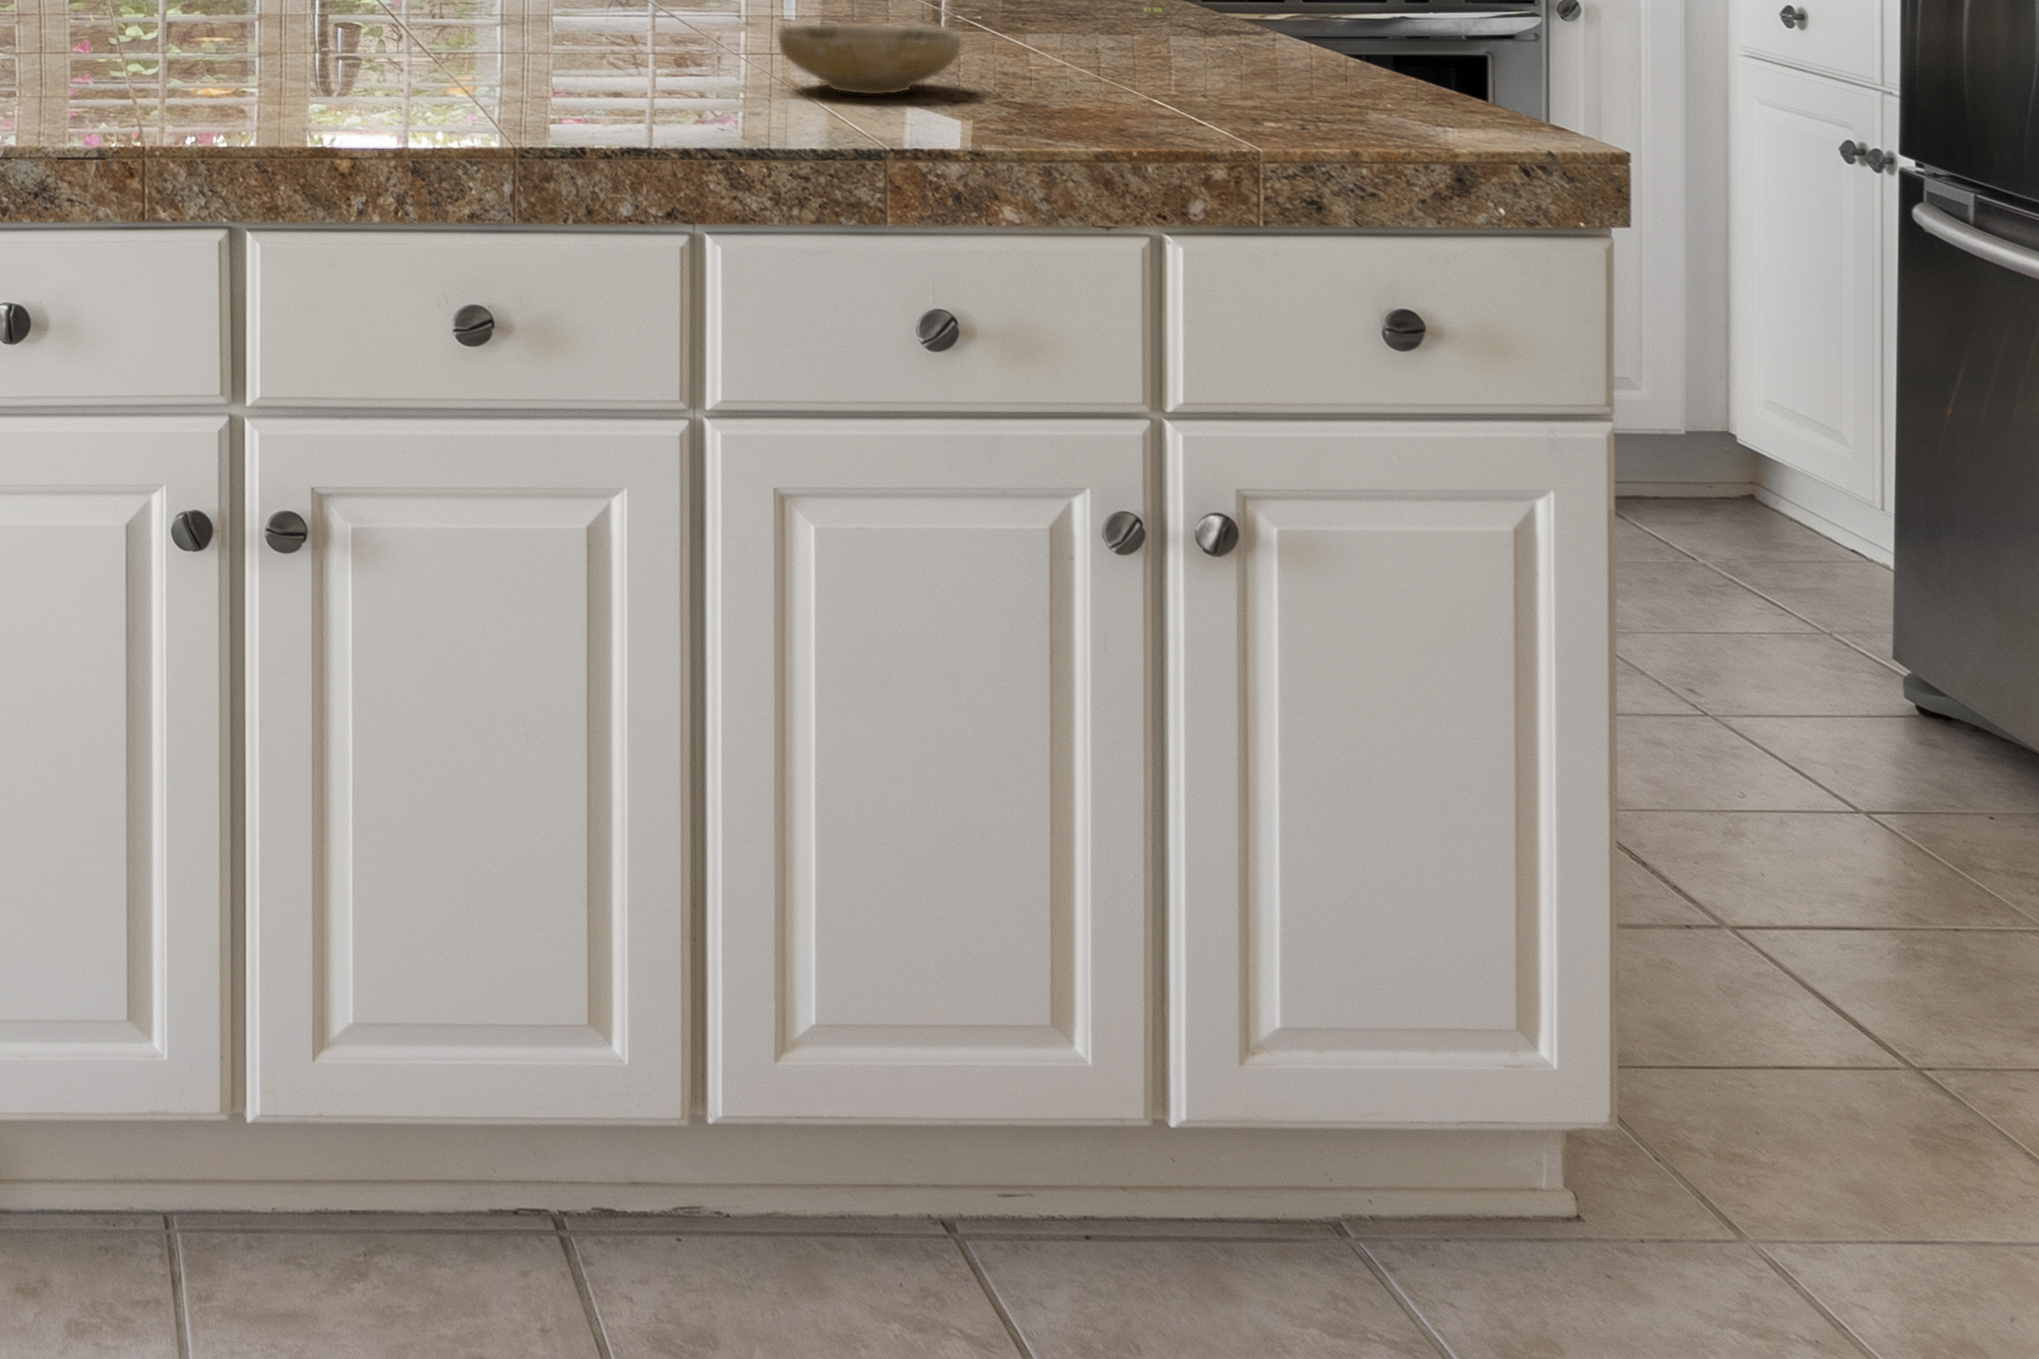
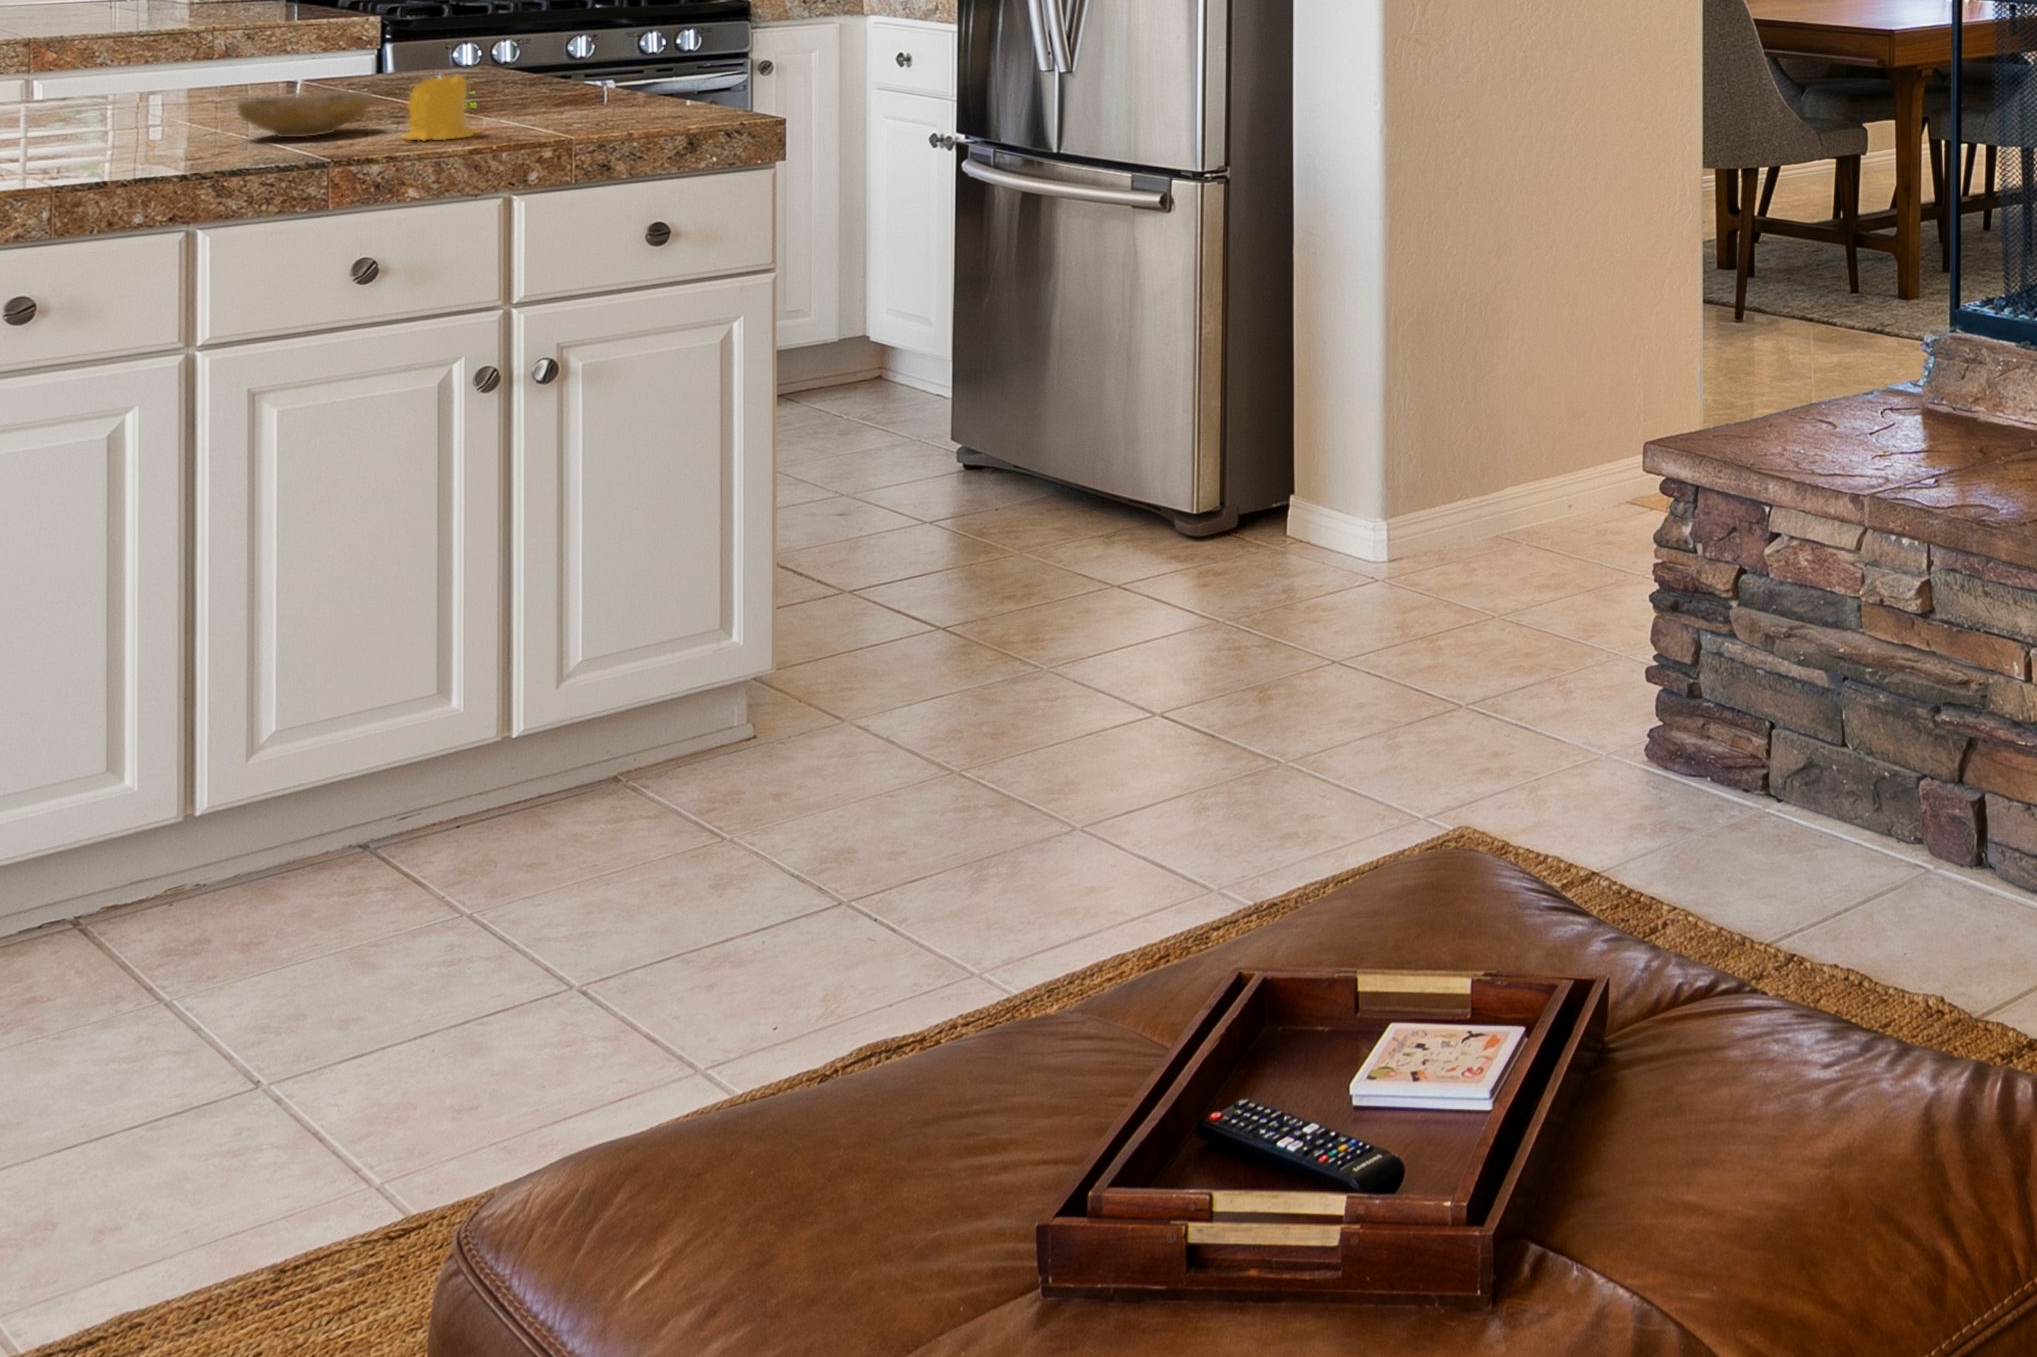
candle: none [994,13,1115,126] -> present [403,76,478,140]

